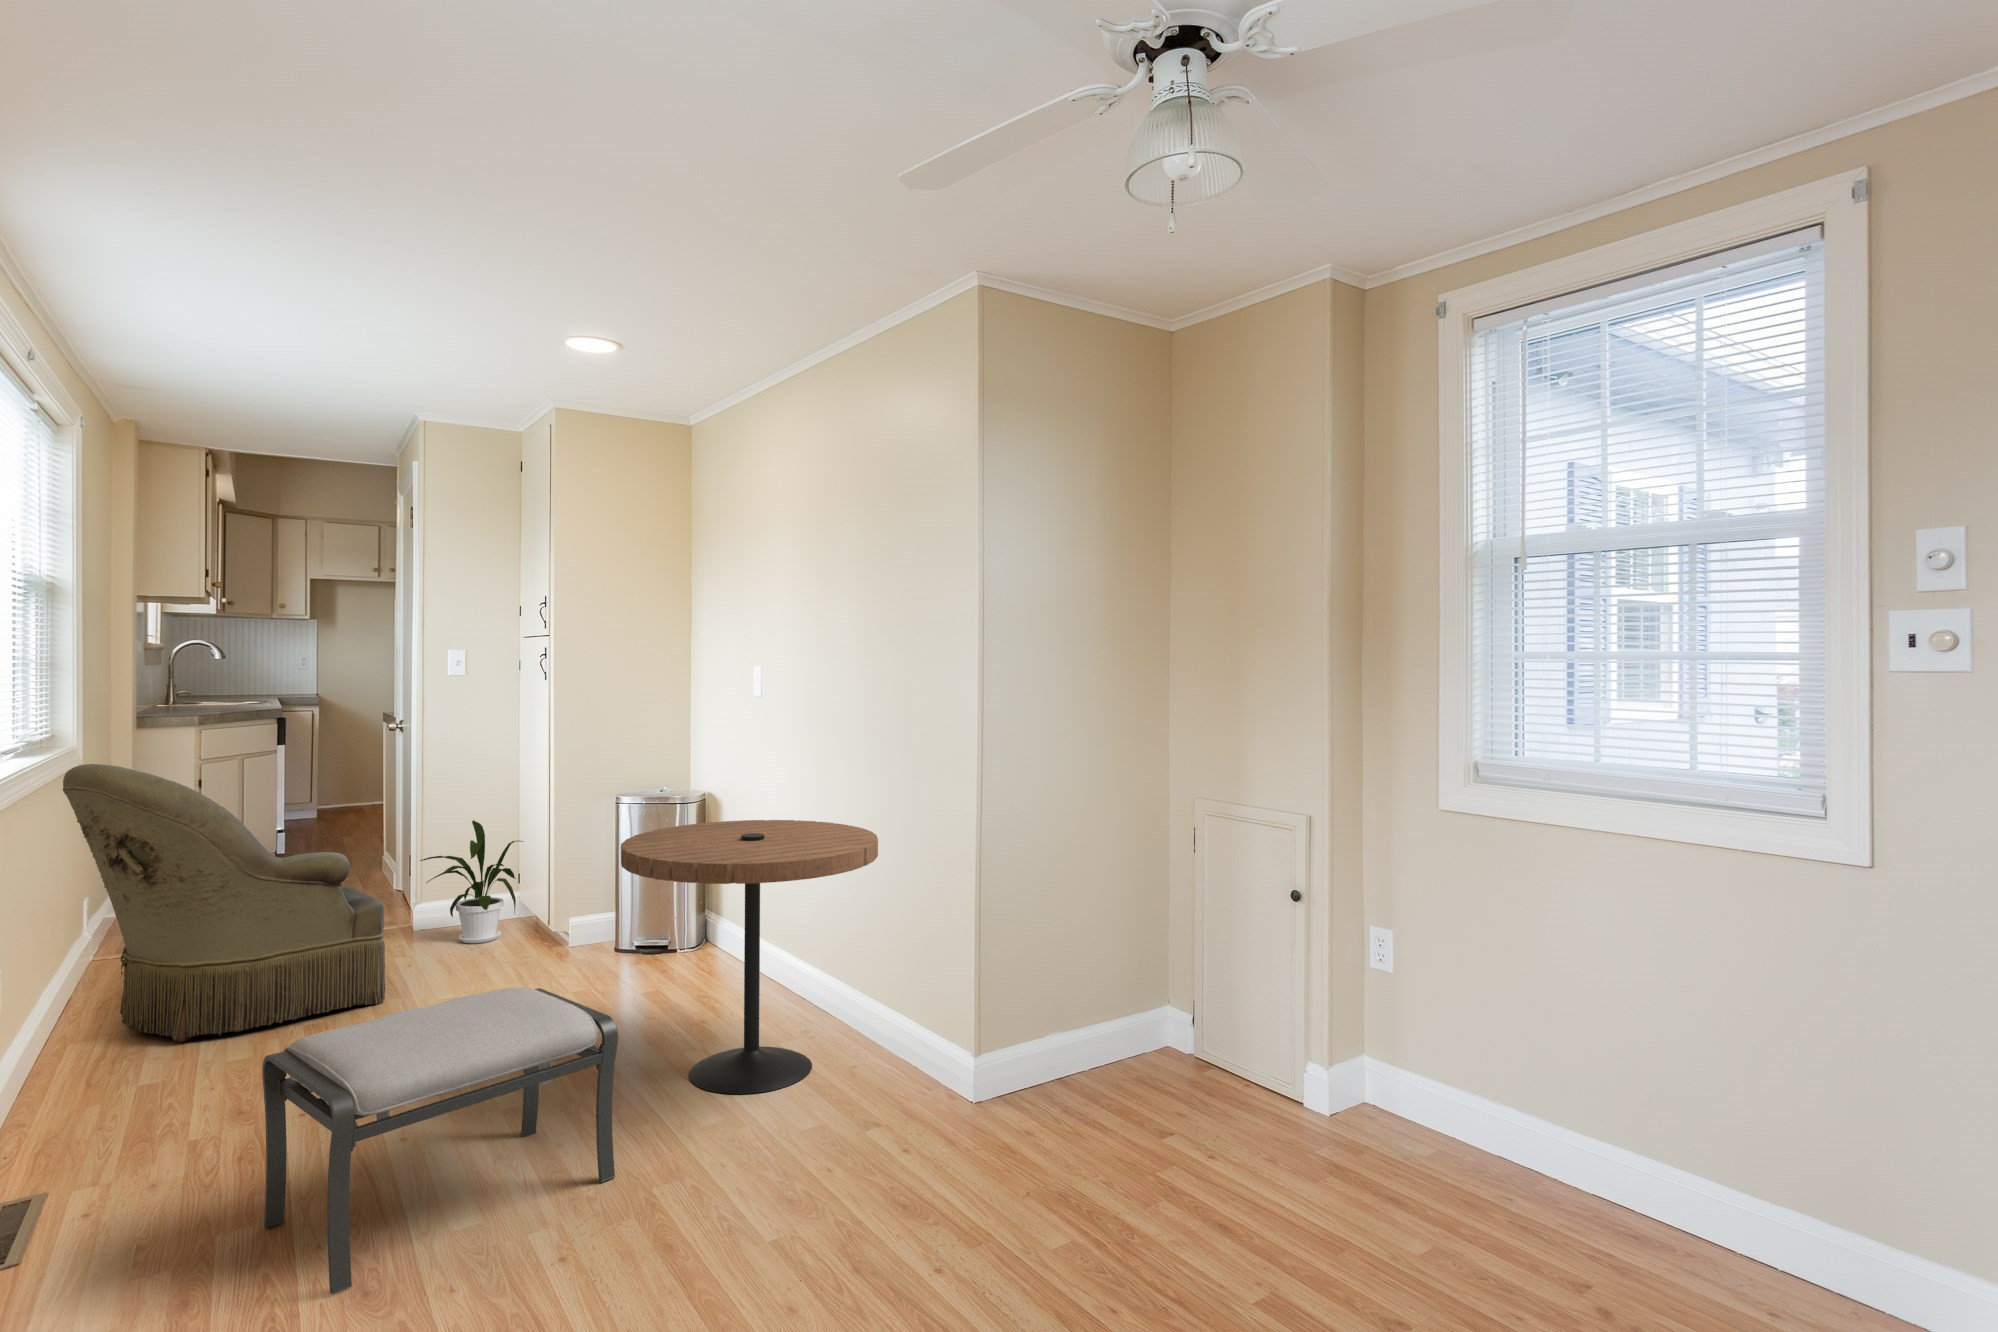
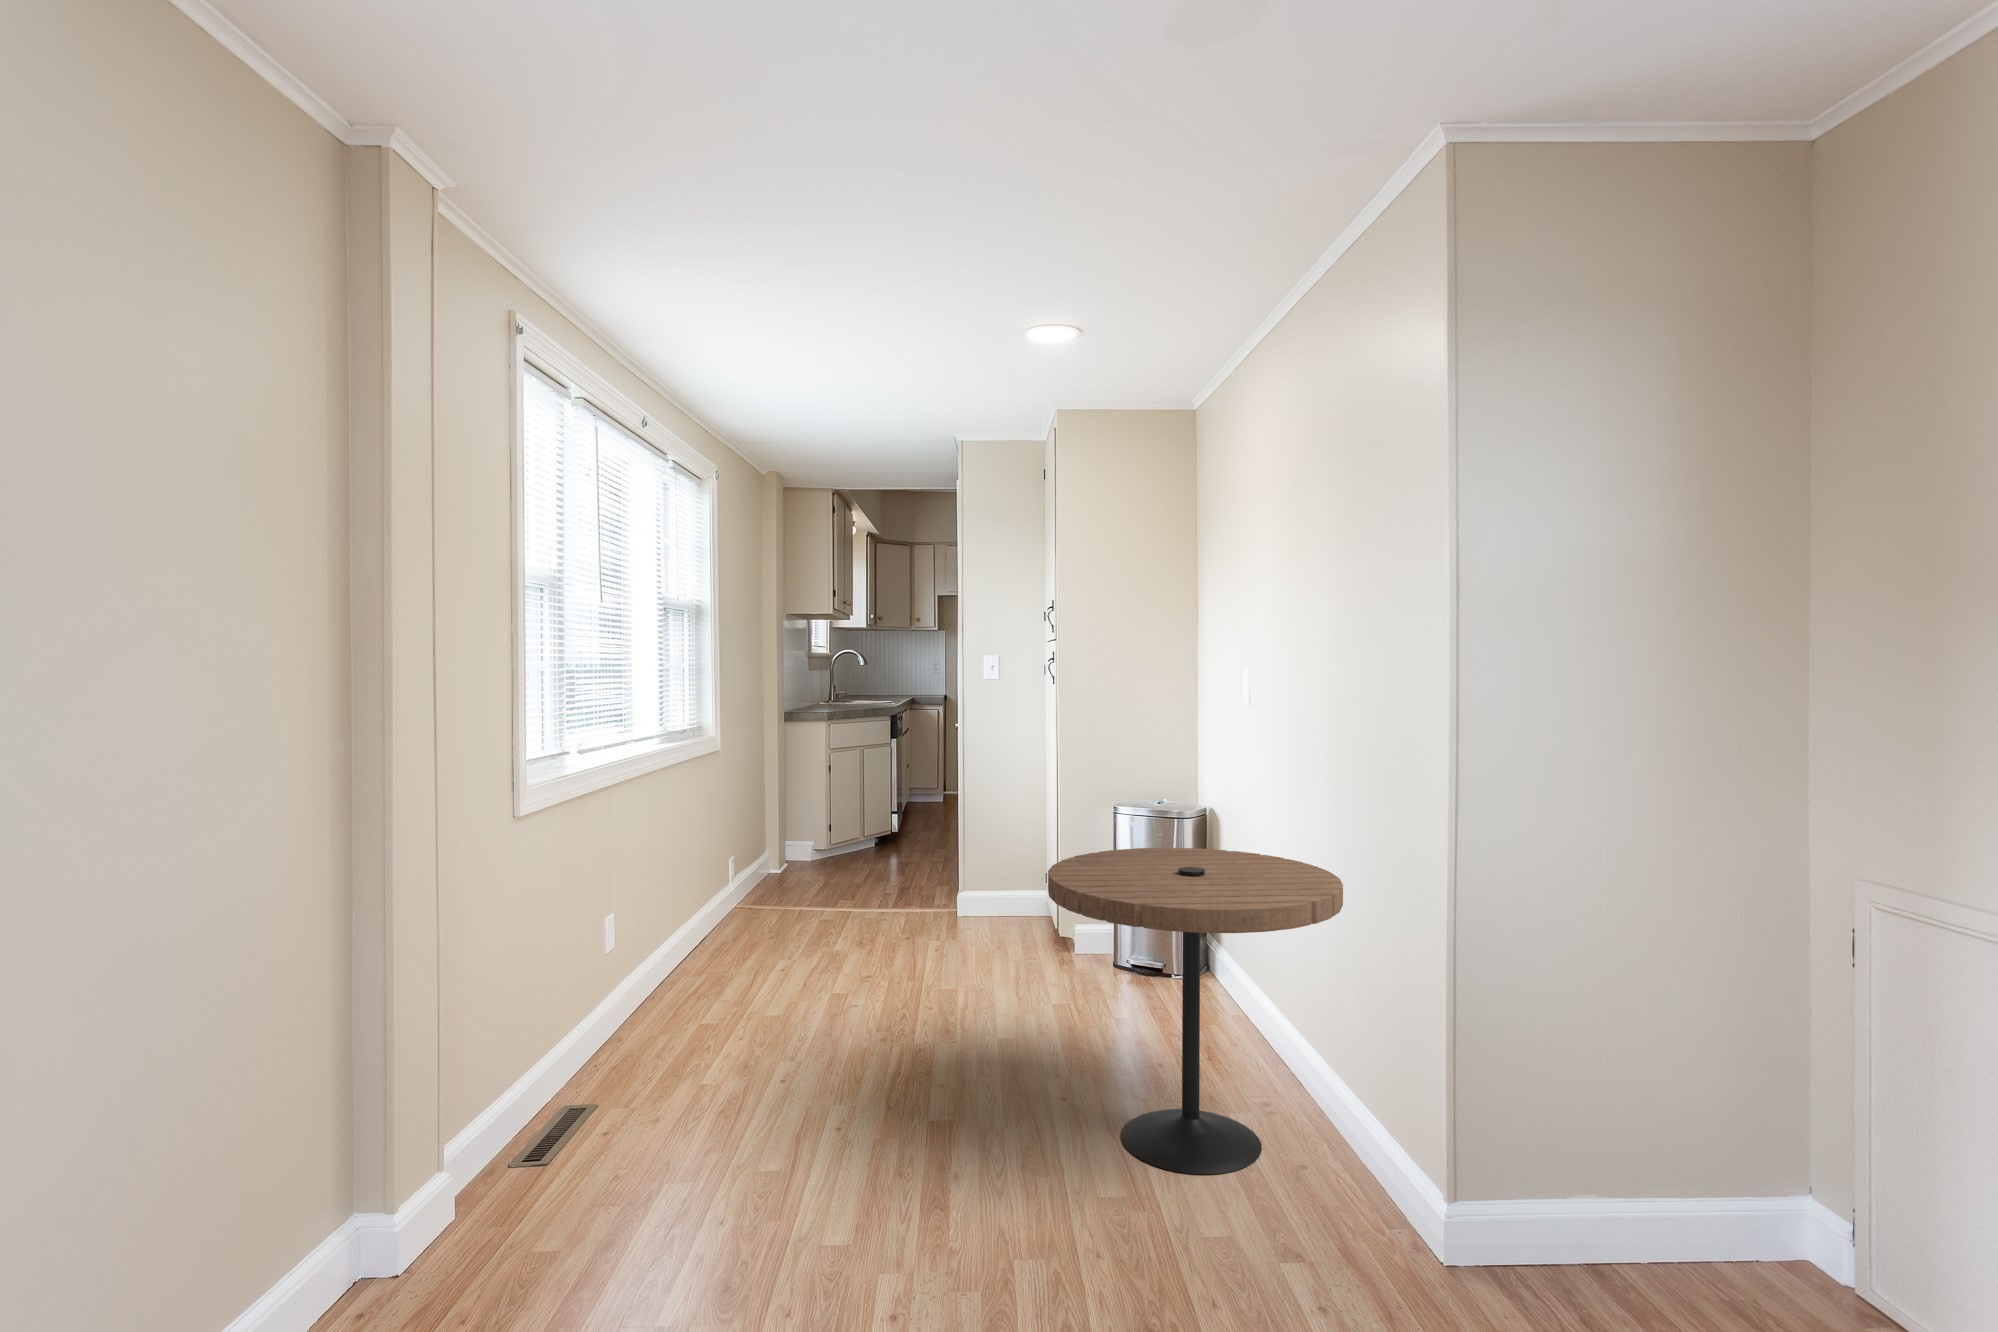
armchair: present [63,764,385,1042] -> none [679,754,901,992]
house plant: present [420,820,523,943] -> none [957,819,1043,937]
ottoman: present [262,987,618,1294] -> none [699,1006,997,1291]

